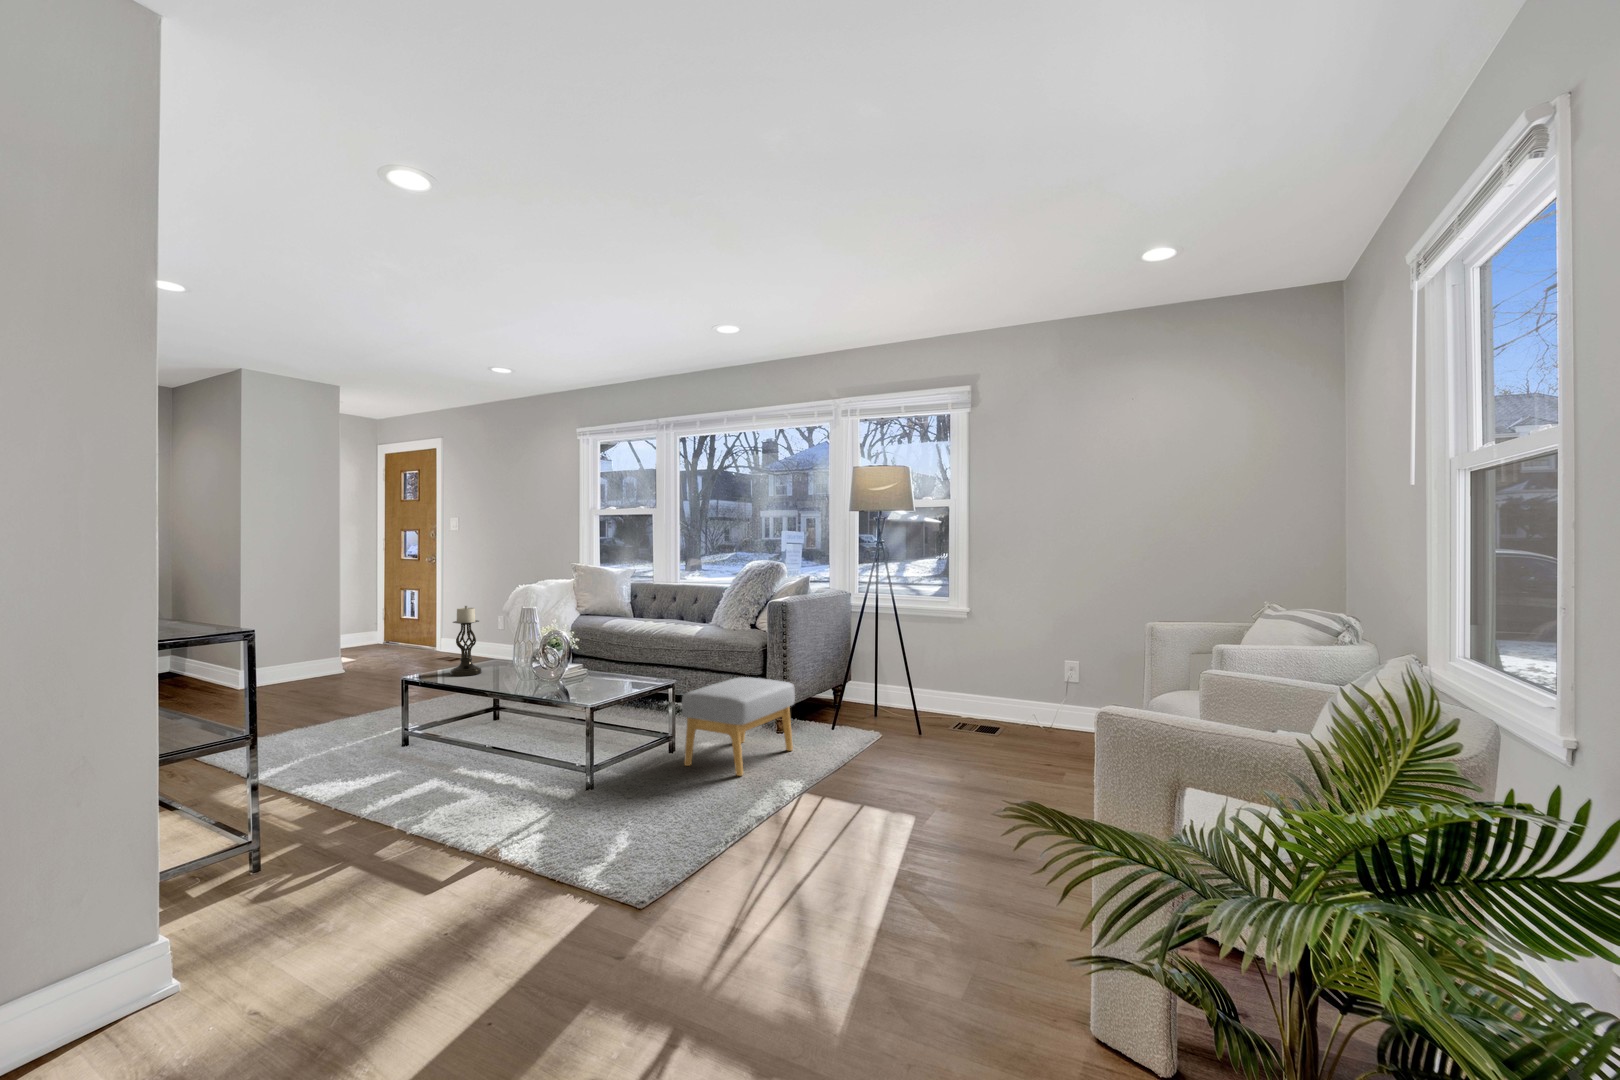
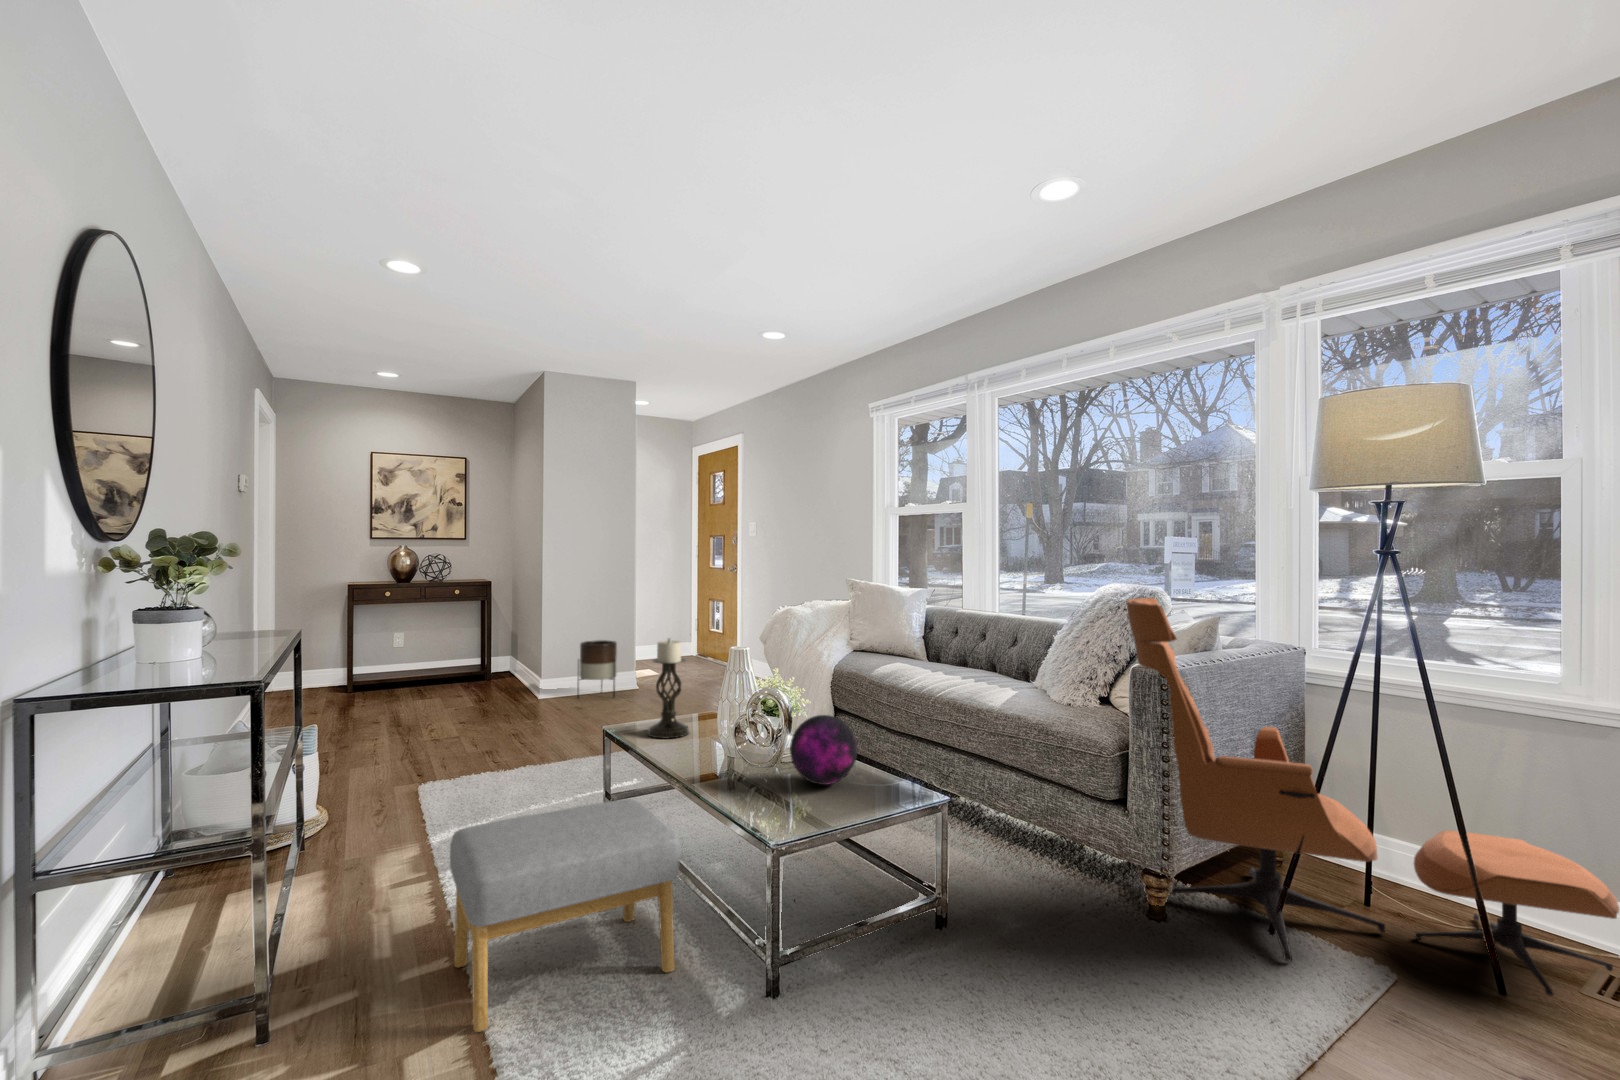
lounge chair: none [765,567,962,739] -> present [1127,598,1619,996]
planter: none [290,627,332,681] -> present [577,640,617,697]
decorative orb: none [577,642,619,684] -> present [790,715,857,785]
footstool: present [682,677,795,776] -> present [450,799,680,1032]

